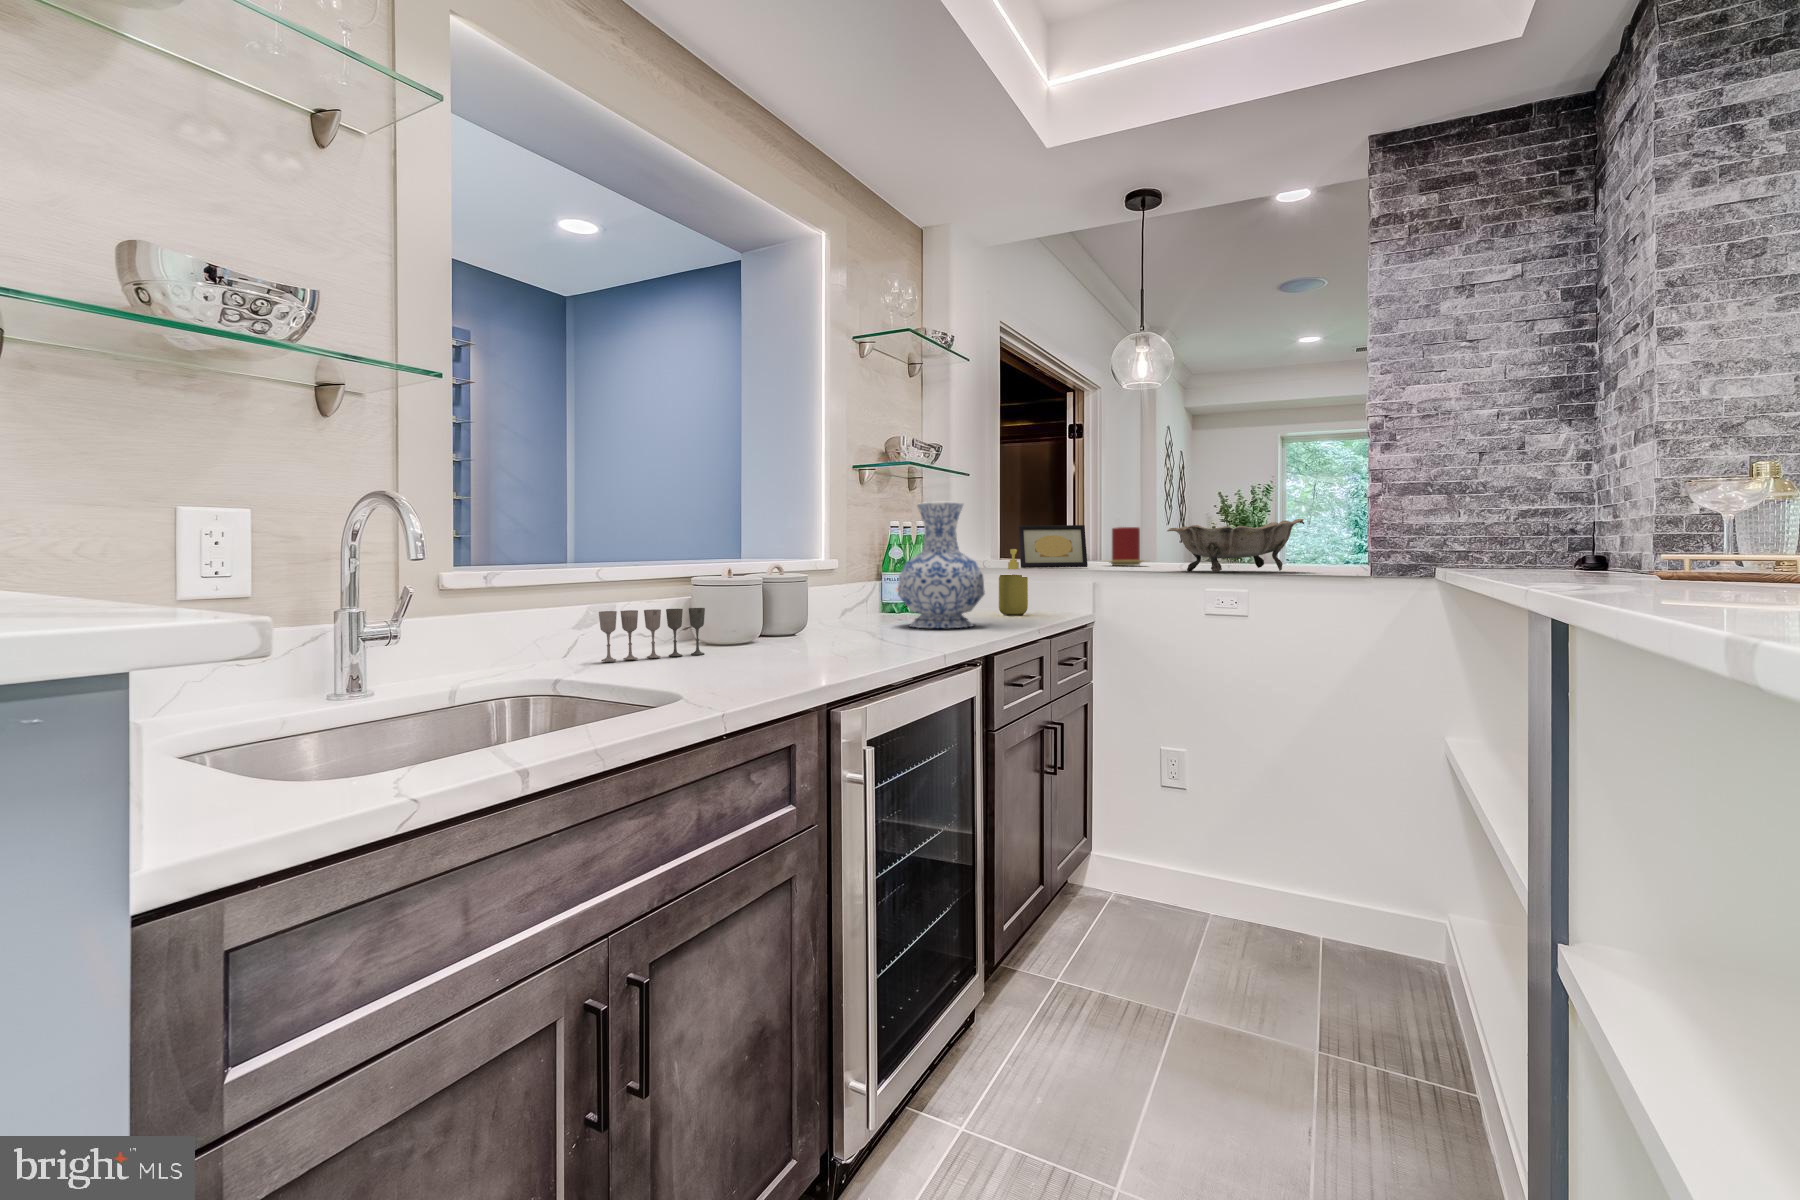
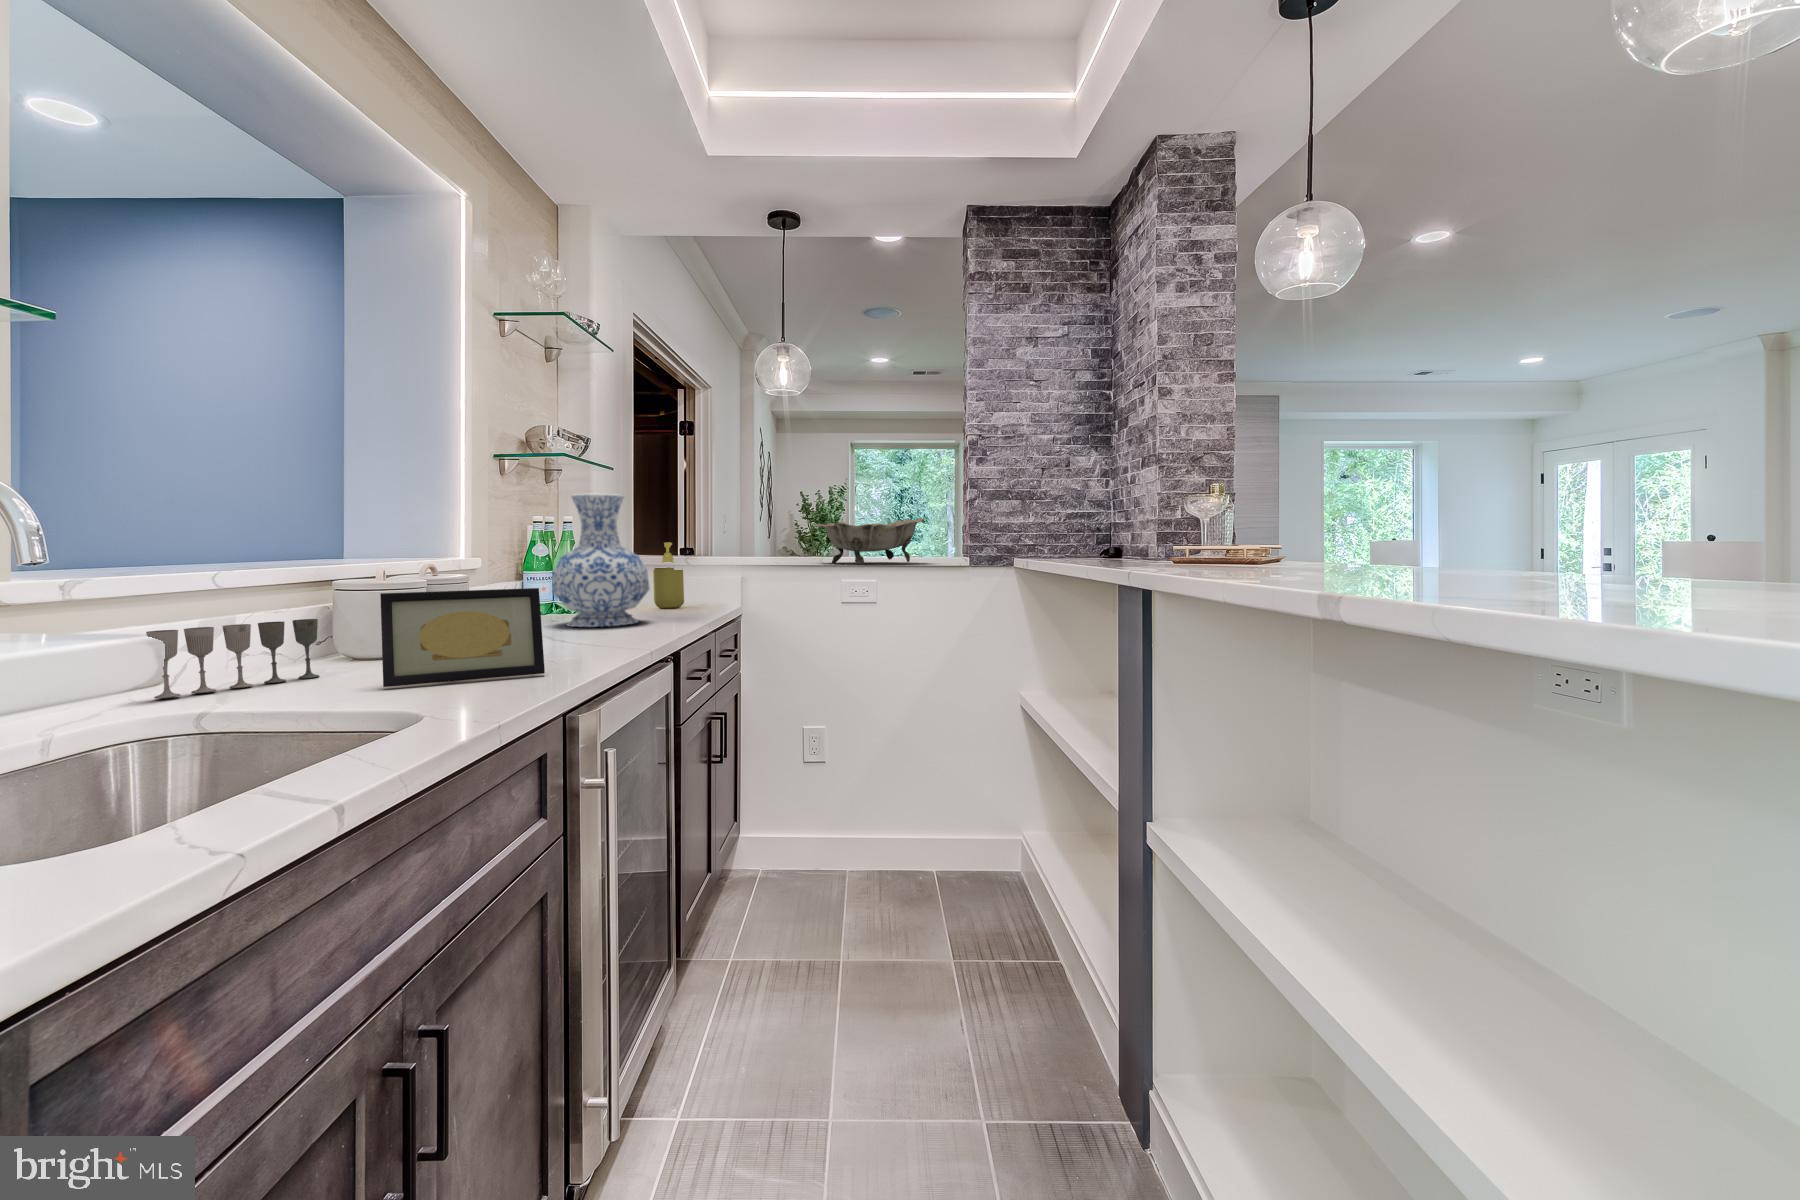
picture frame: present [1019,525,1088,568] -> present [380,588,545,687]
candle: present [1109,527,1143,566] -> none [745,522,787,557]

